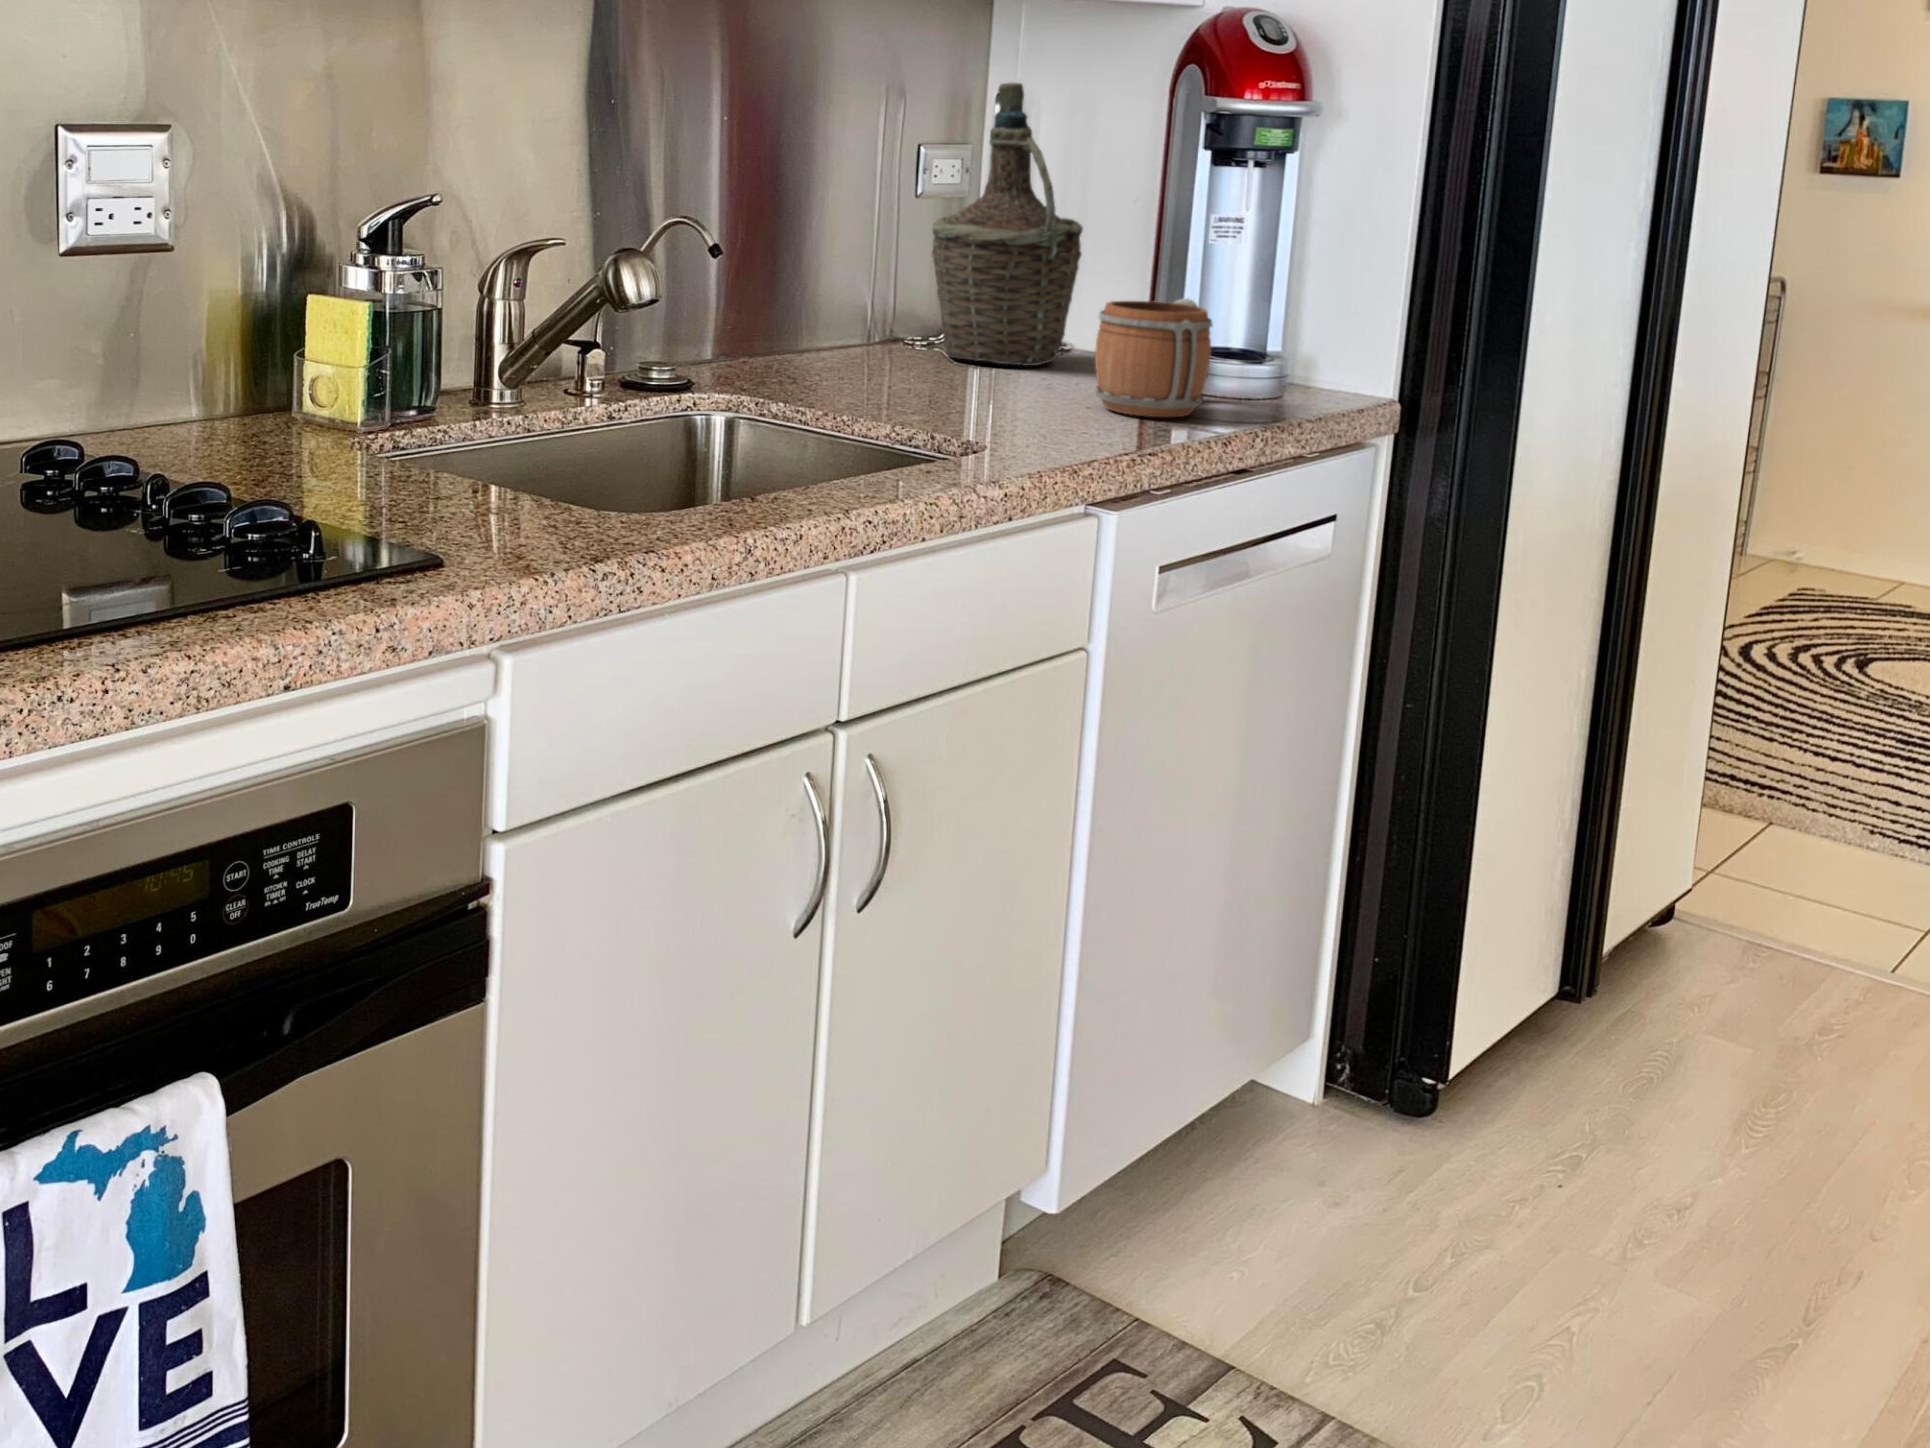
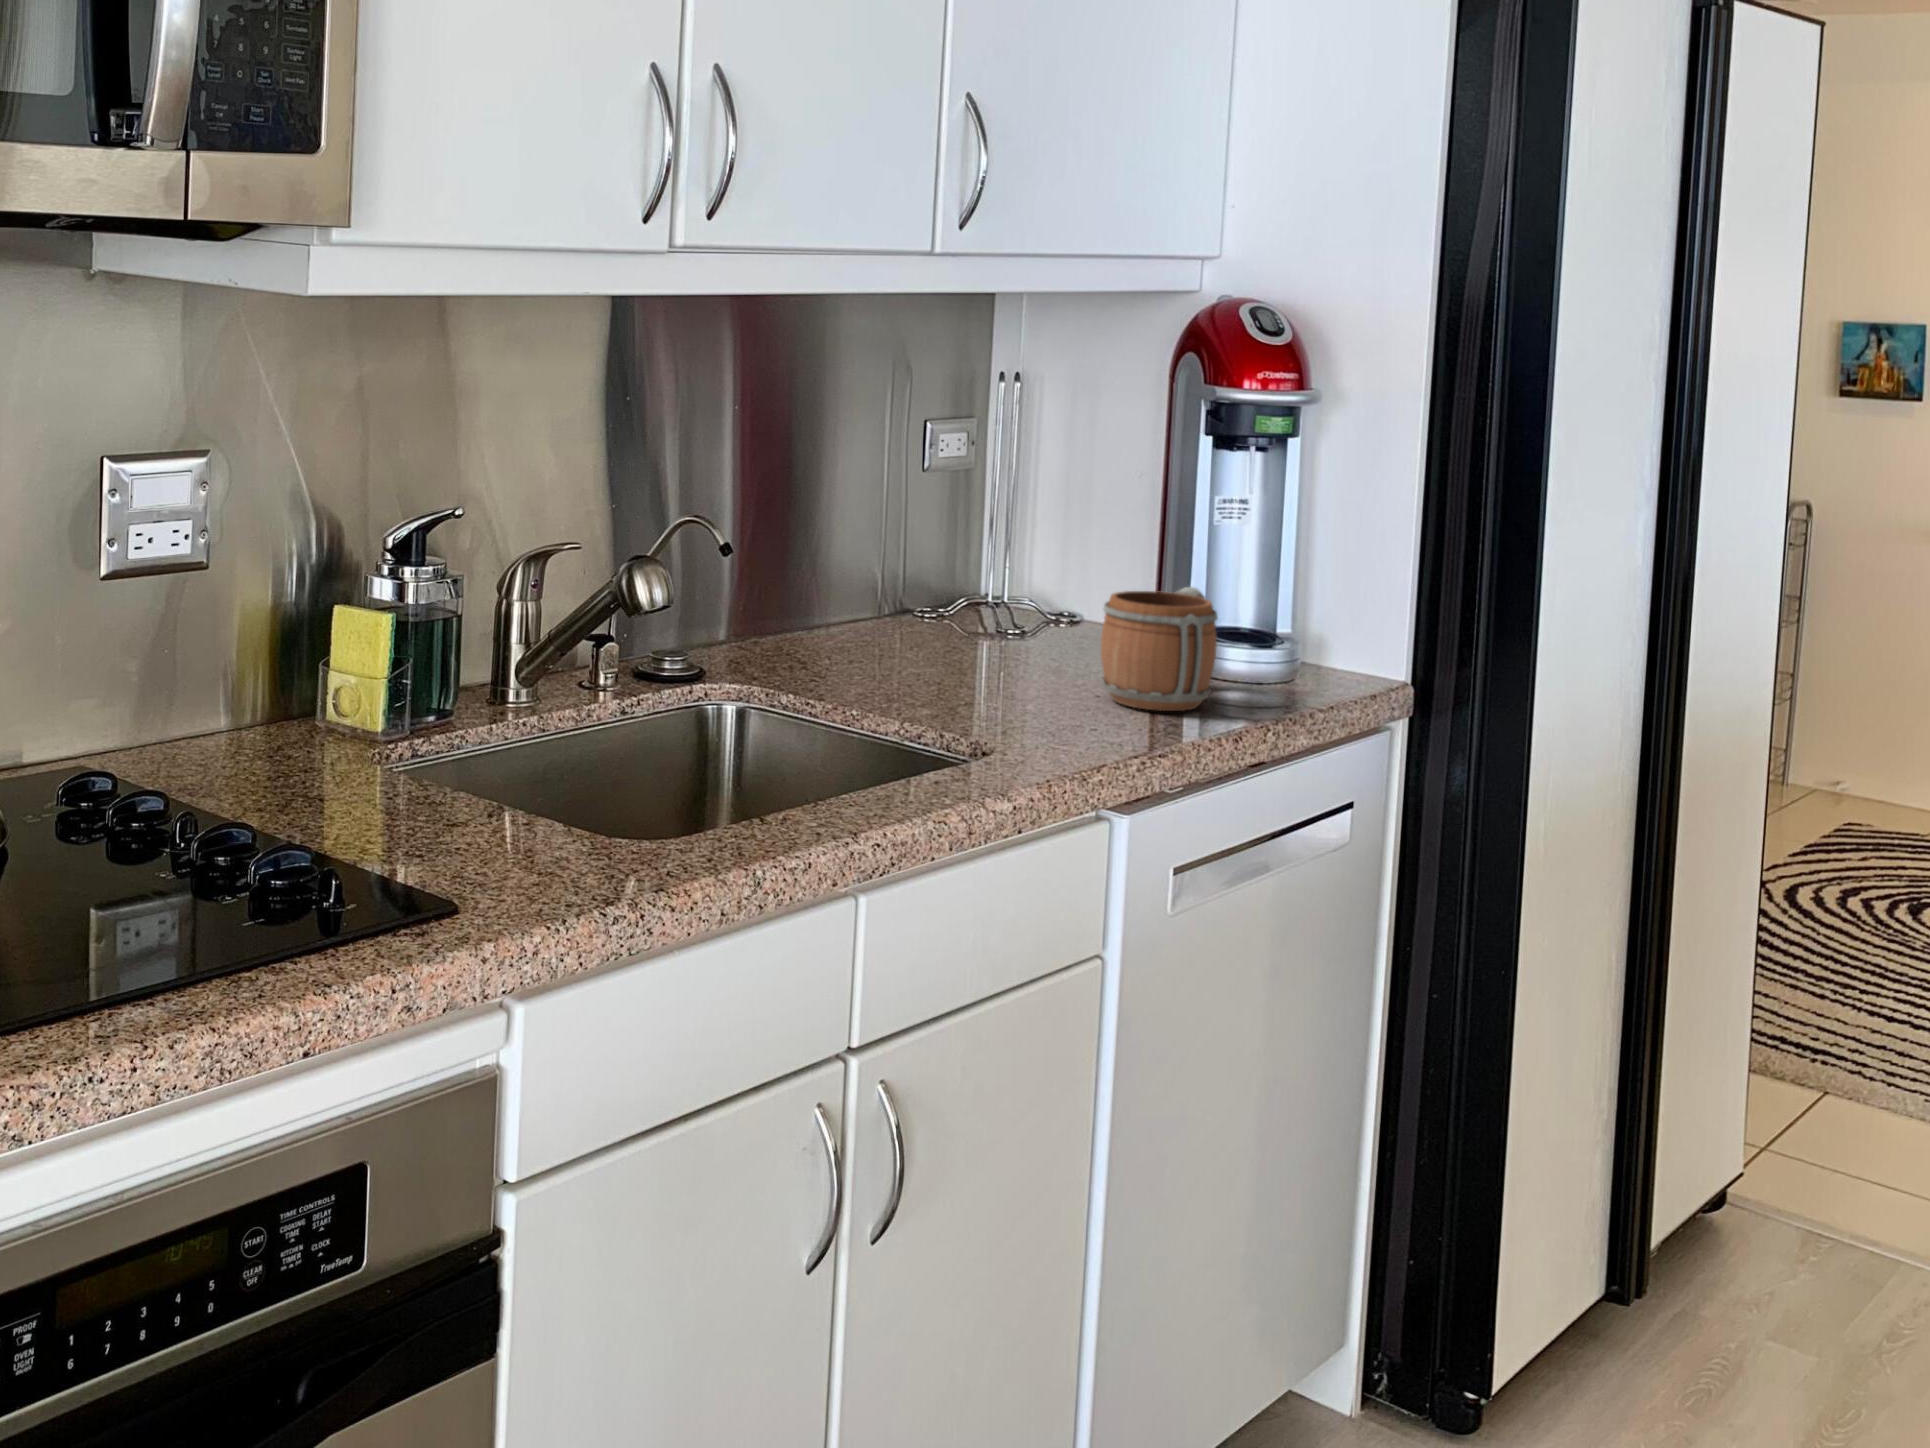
bottle: present [931,83,1083,366] -> none [937,368,1087,647]

